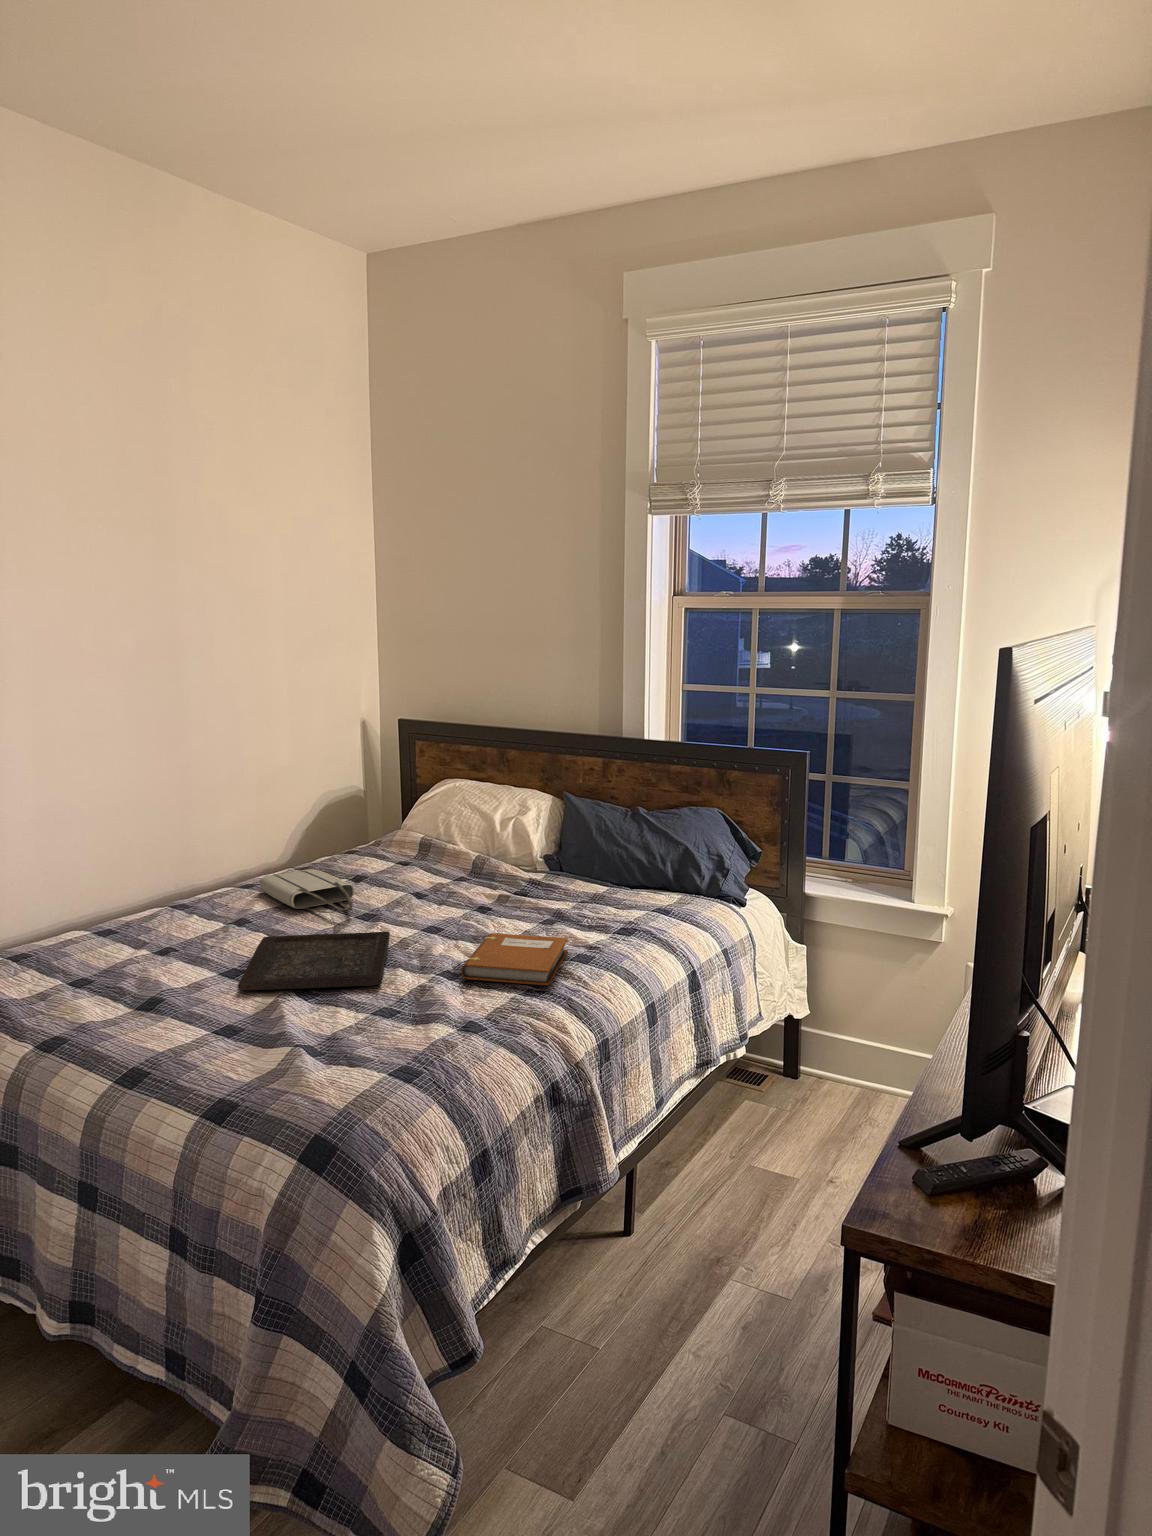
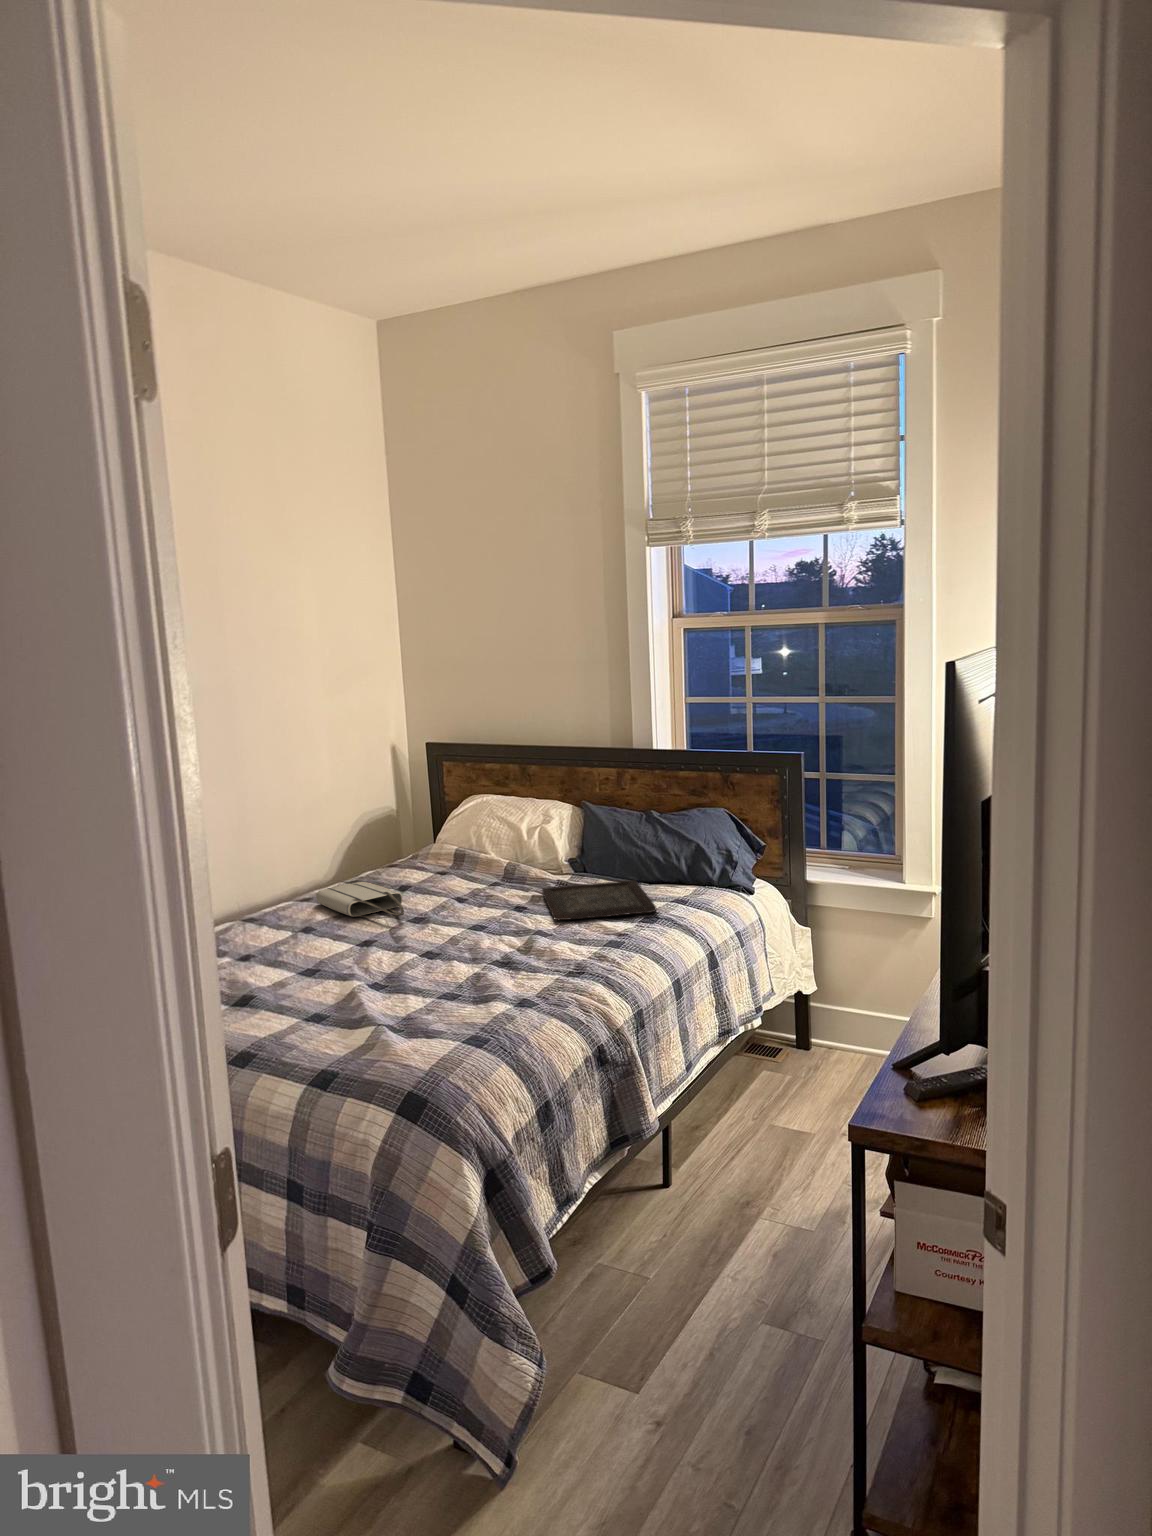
tray: present [238,932,390,990] -> present [542,880,656,920]
notebook: present [461,933,568,986] -> none [509,927,600,968]

